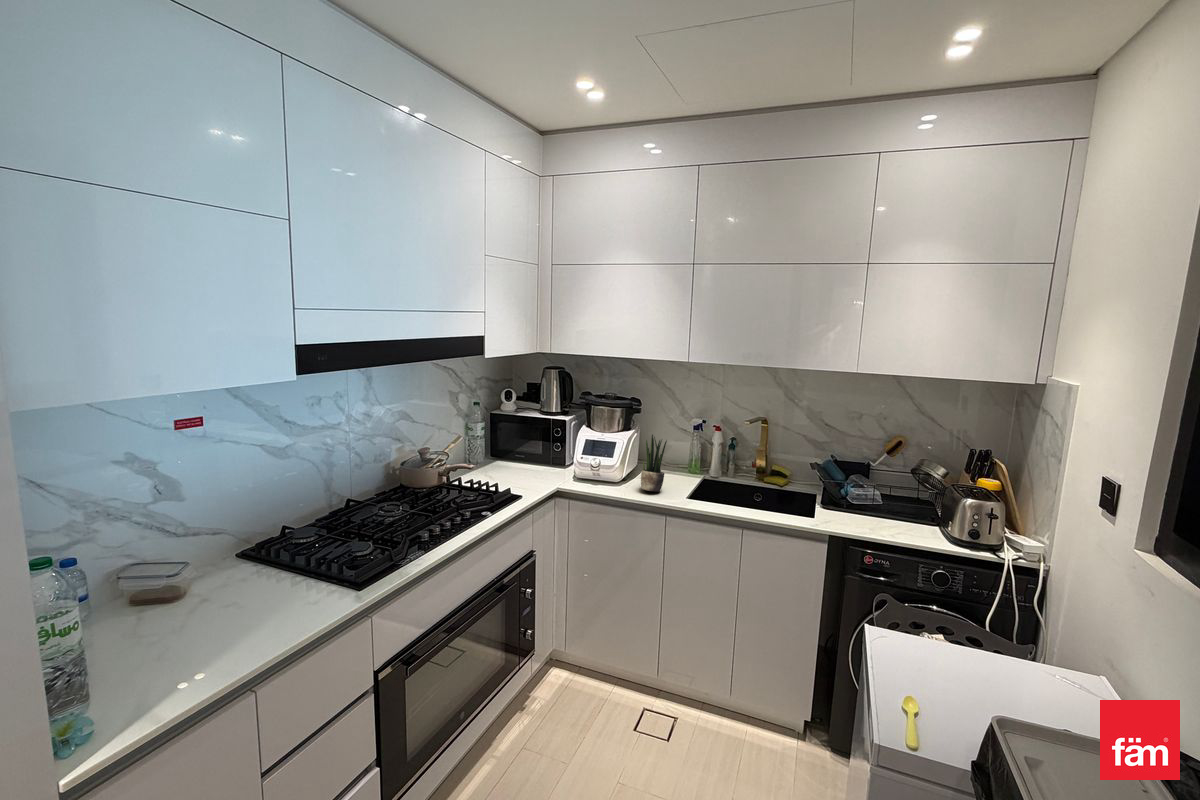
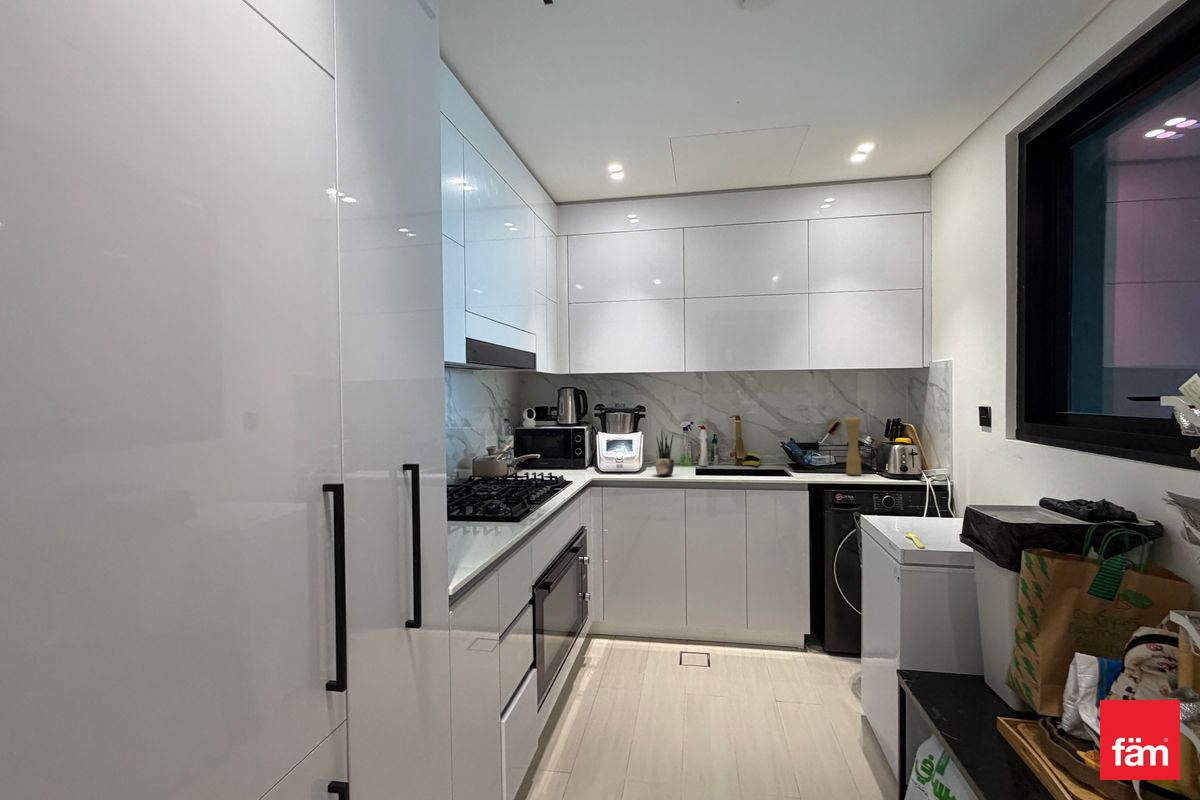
pepper mill: none [892,447,923,530] -> present [845,416,861,475]

